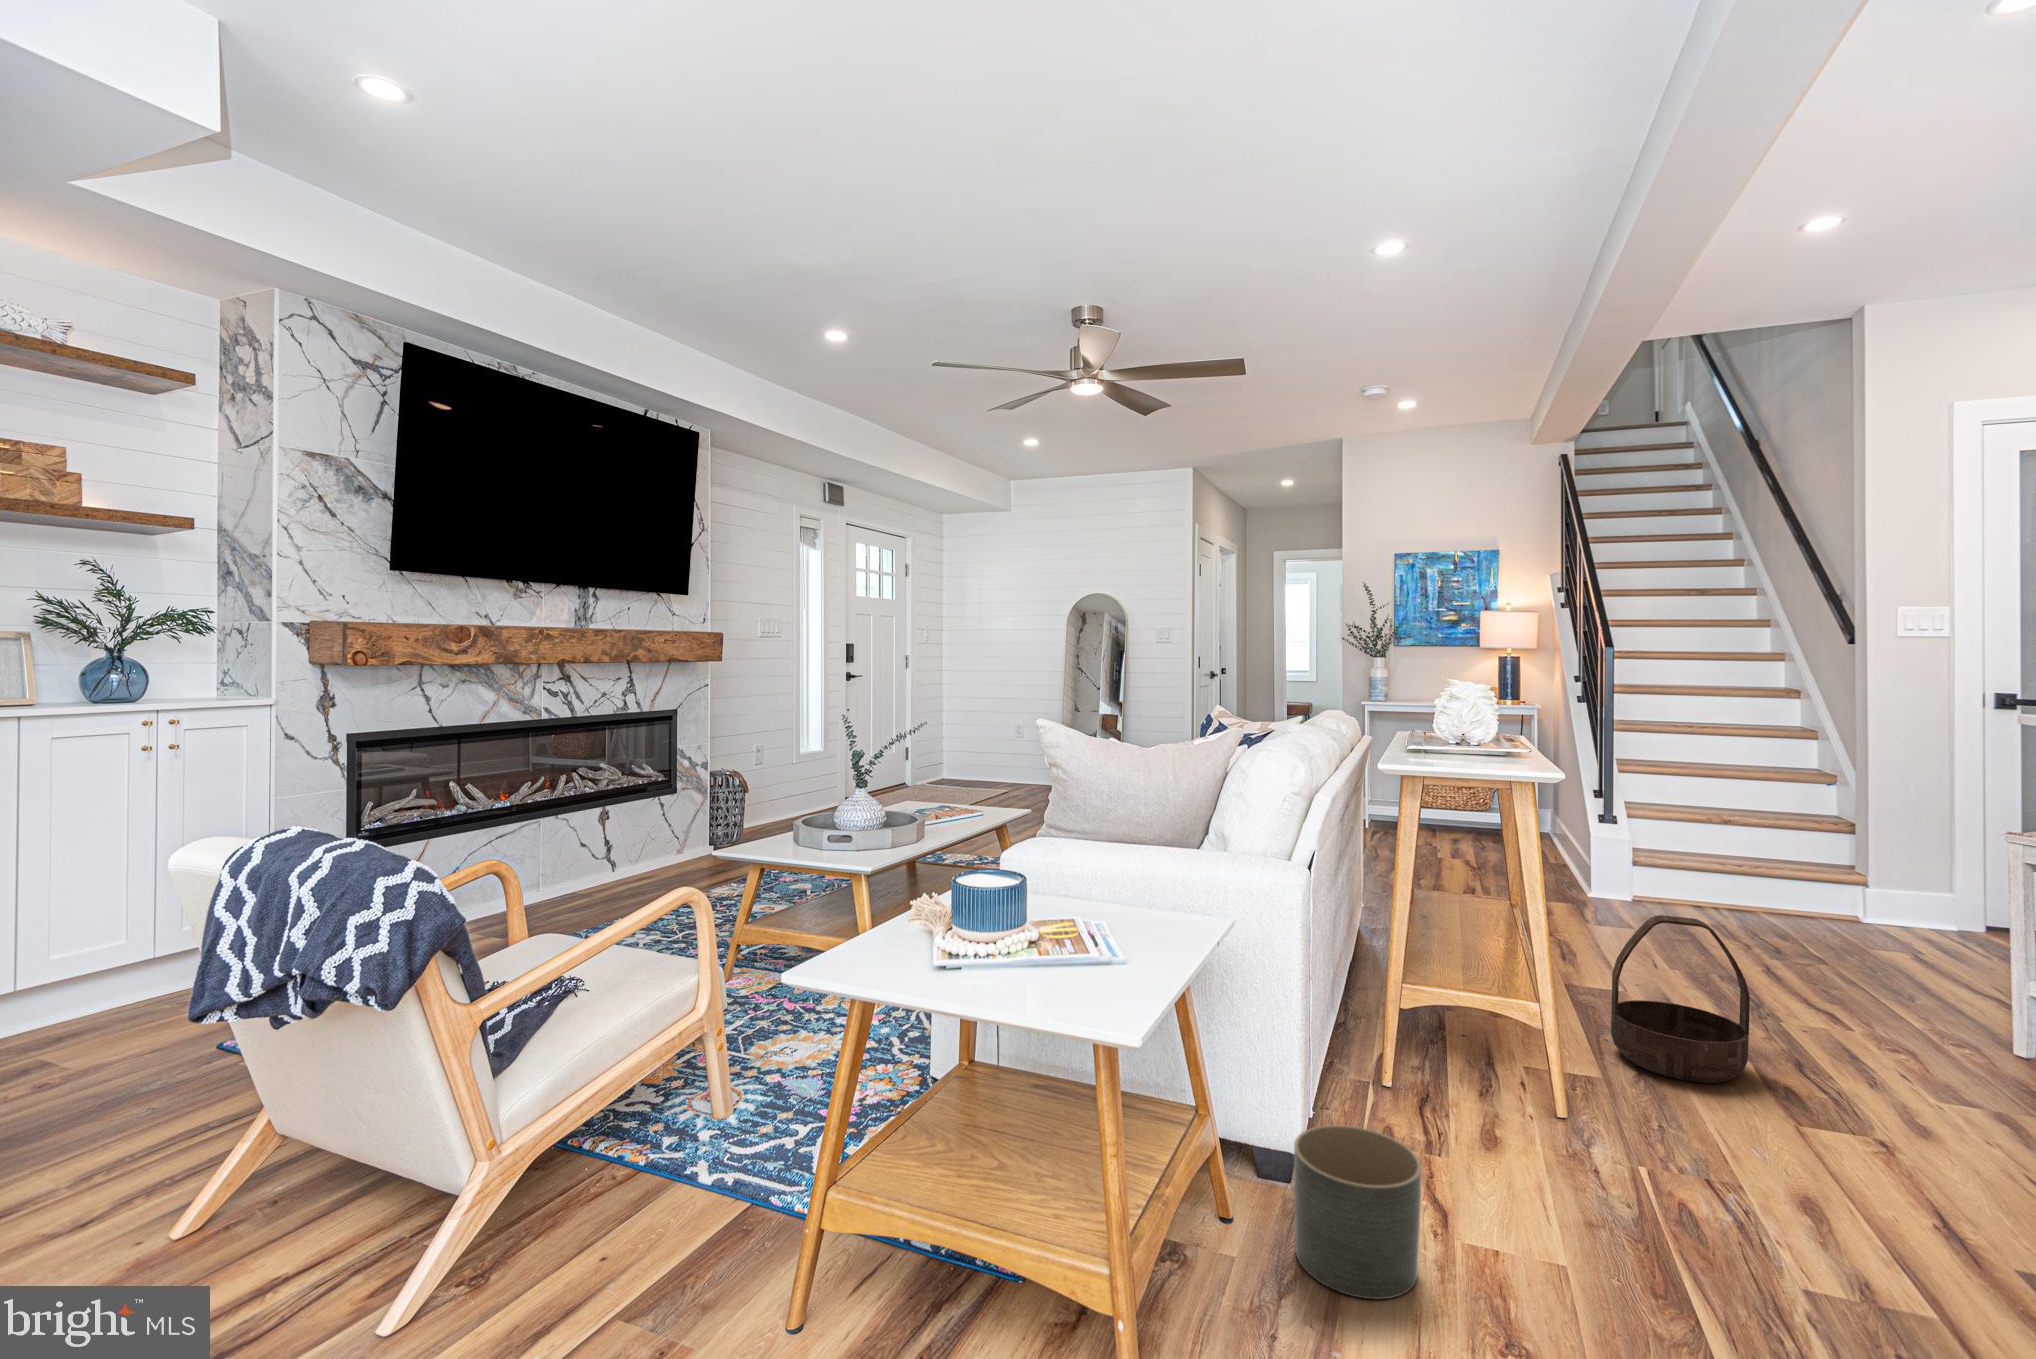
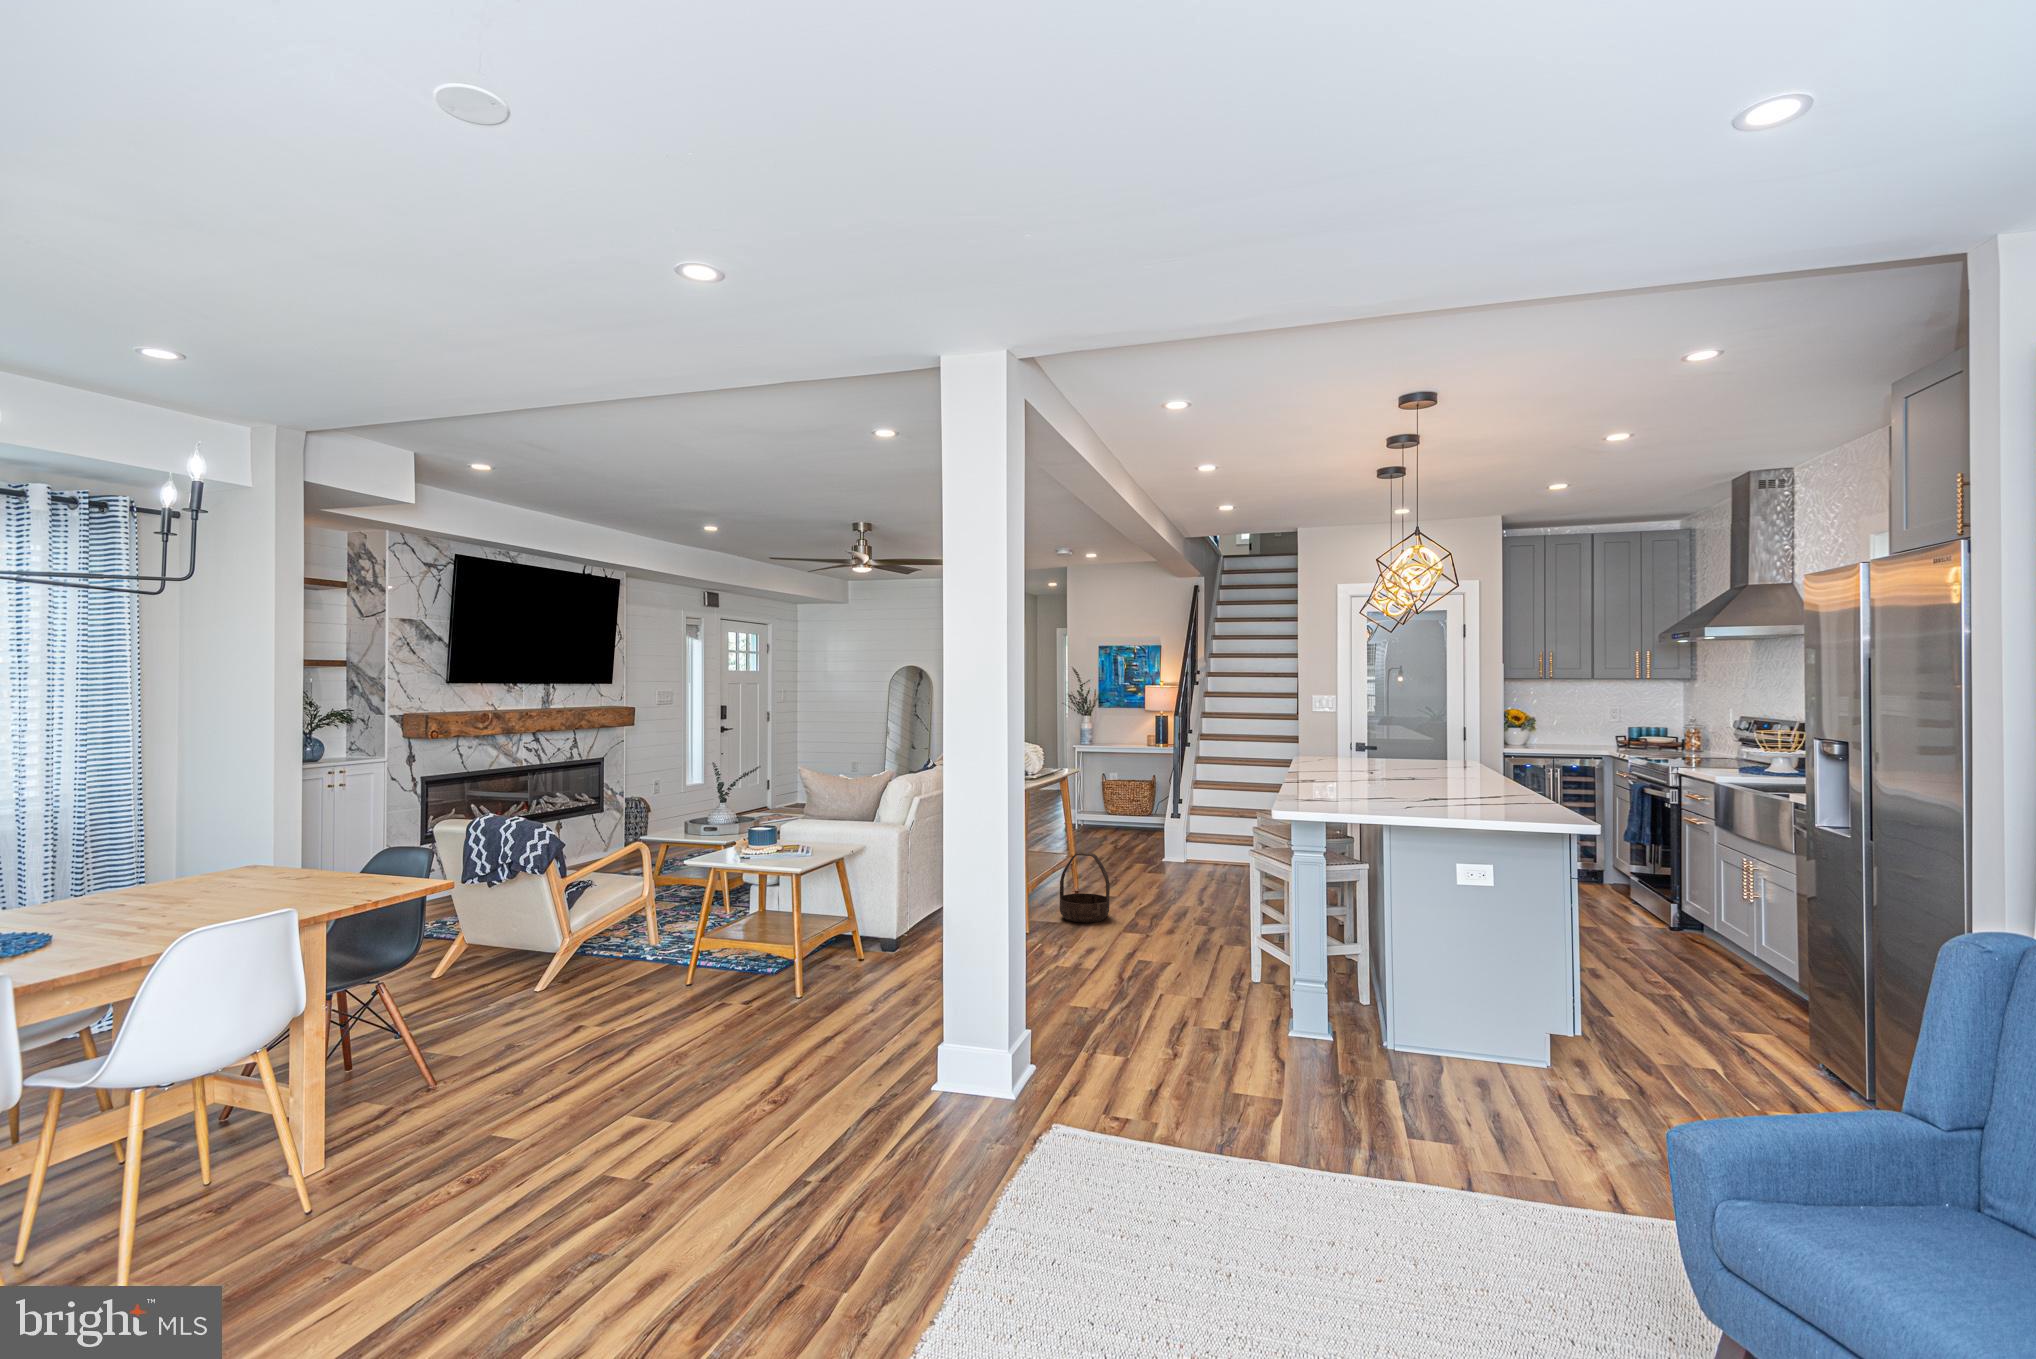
planter: present [1294,1125,1422,1299] -> none [864,920,907,969]

